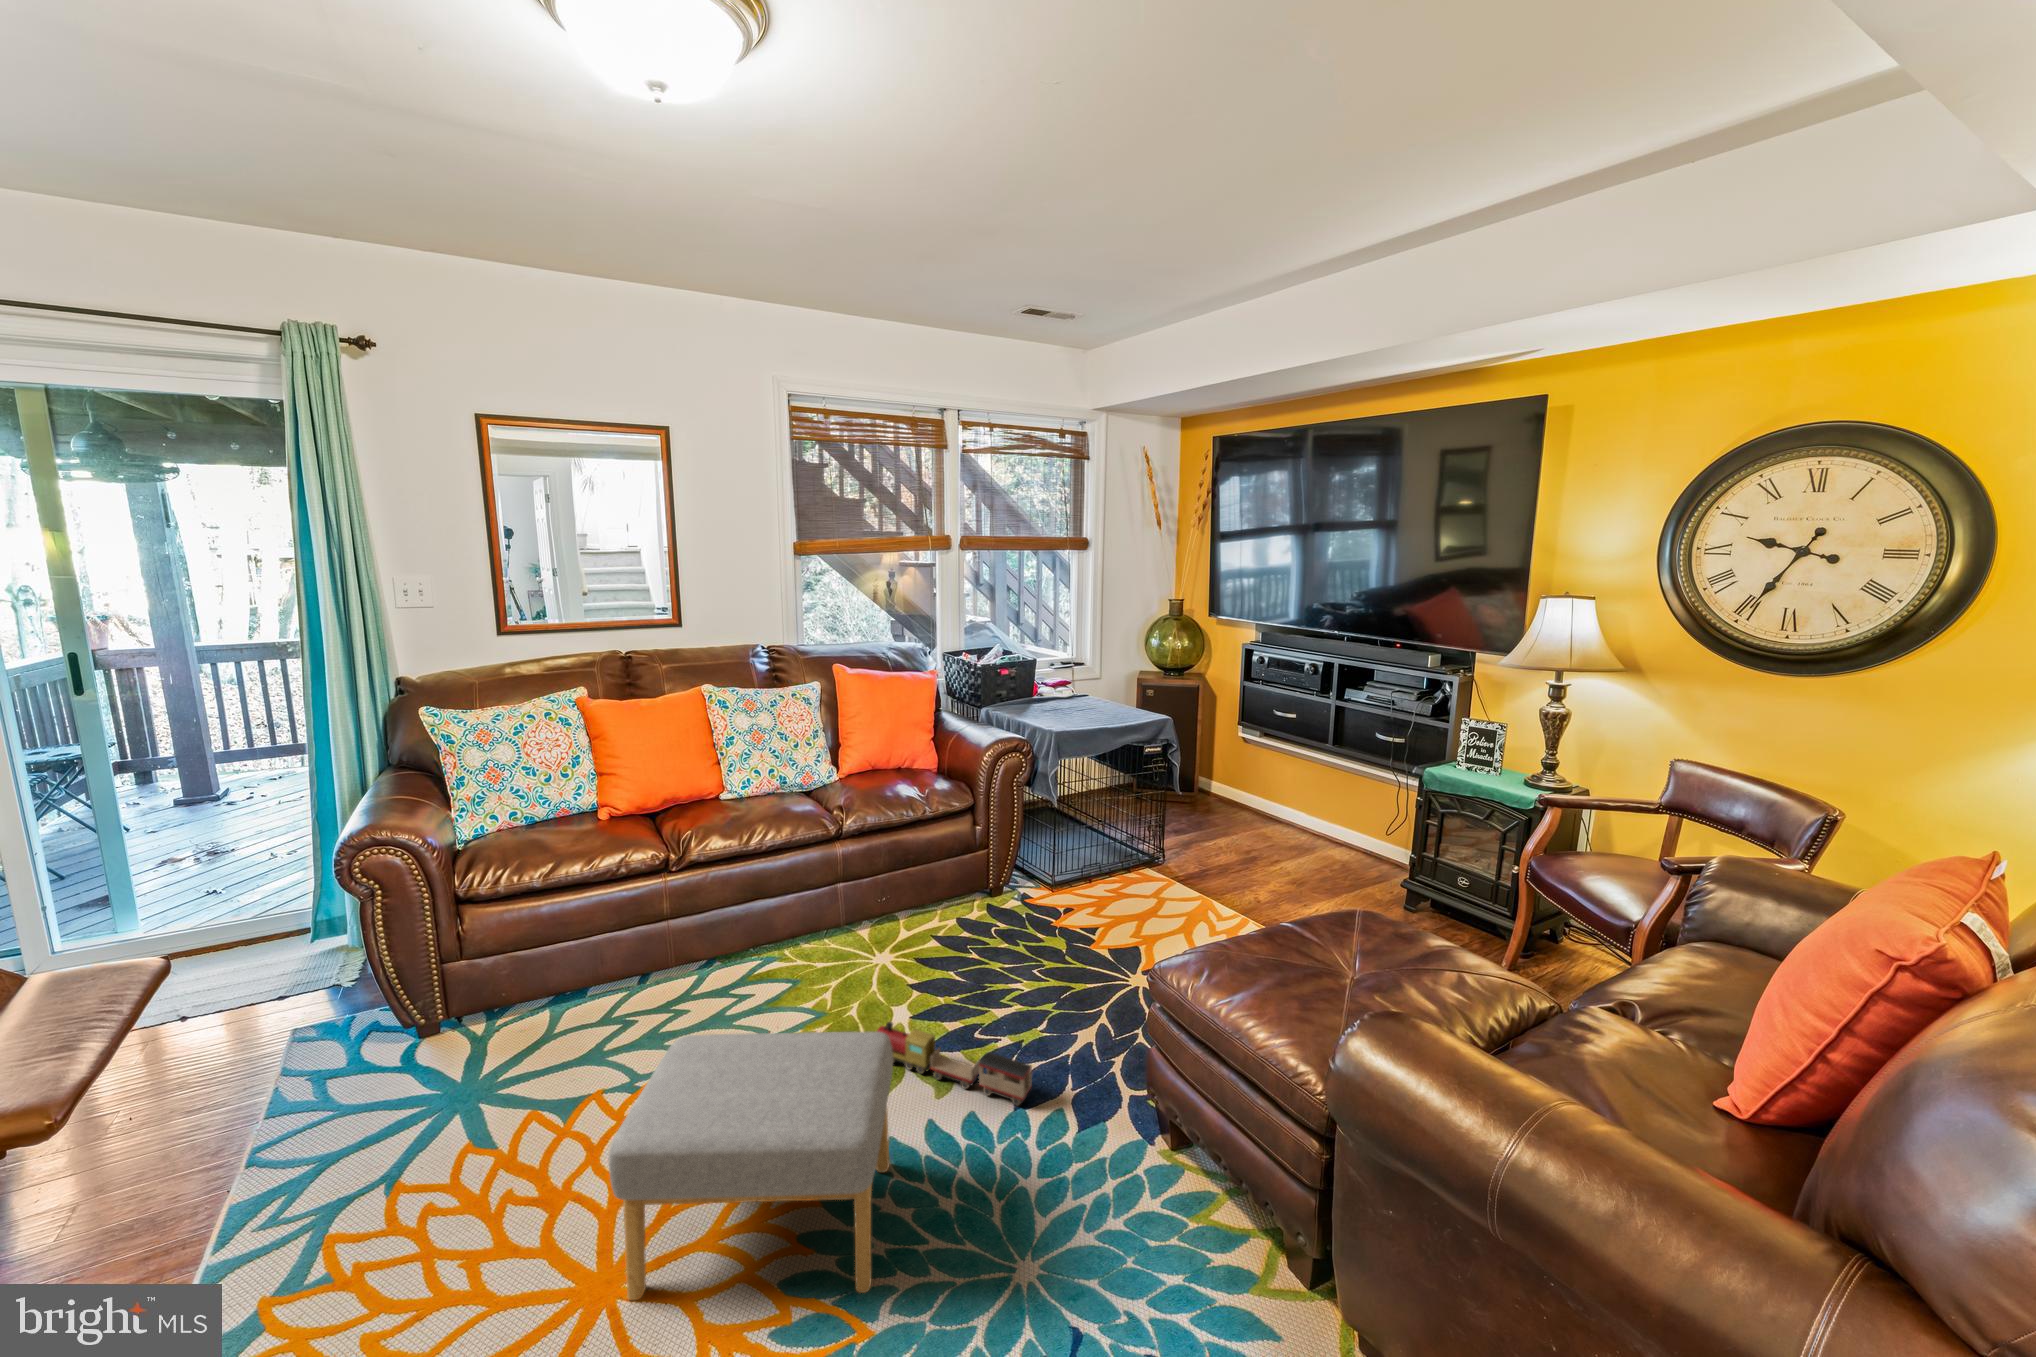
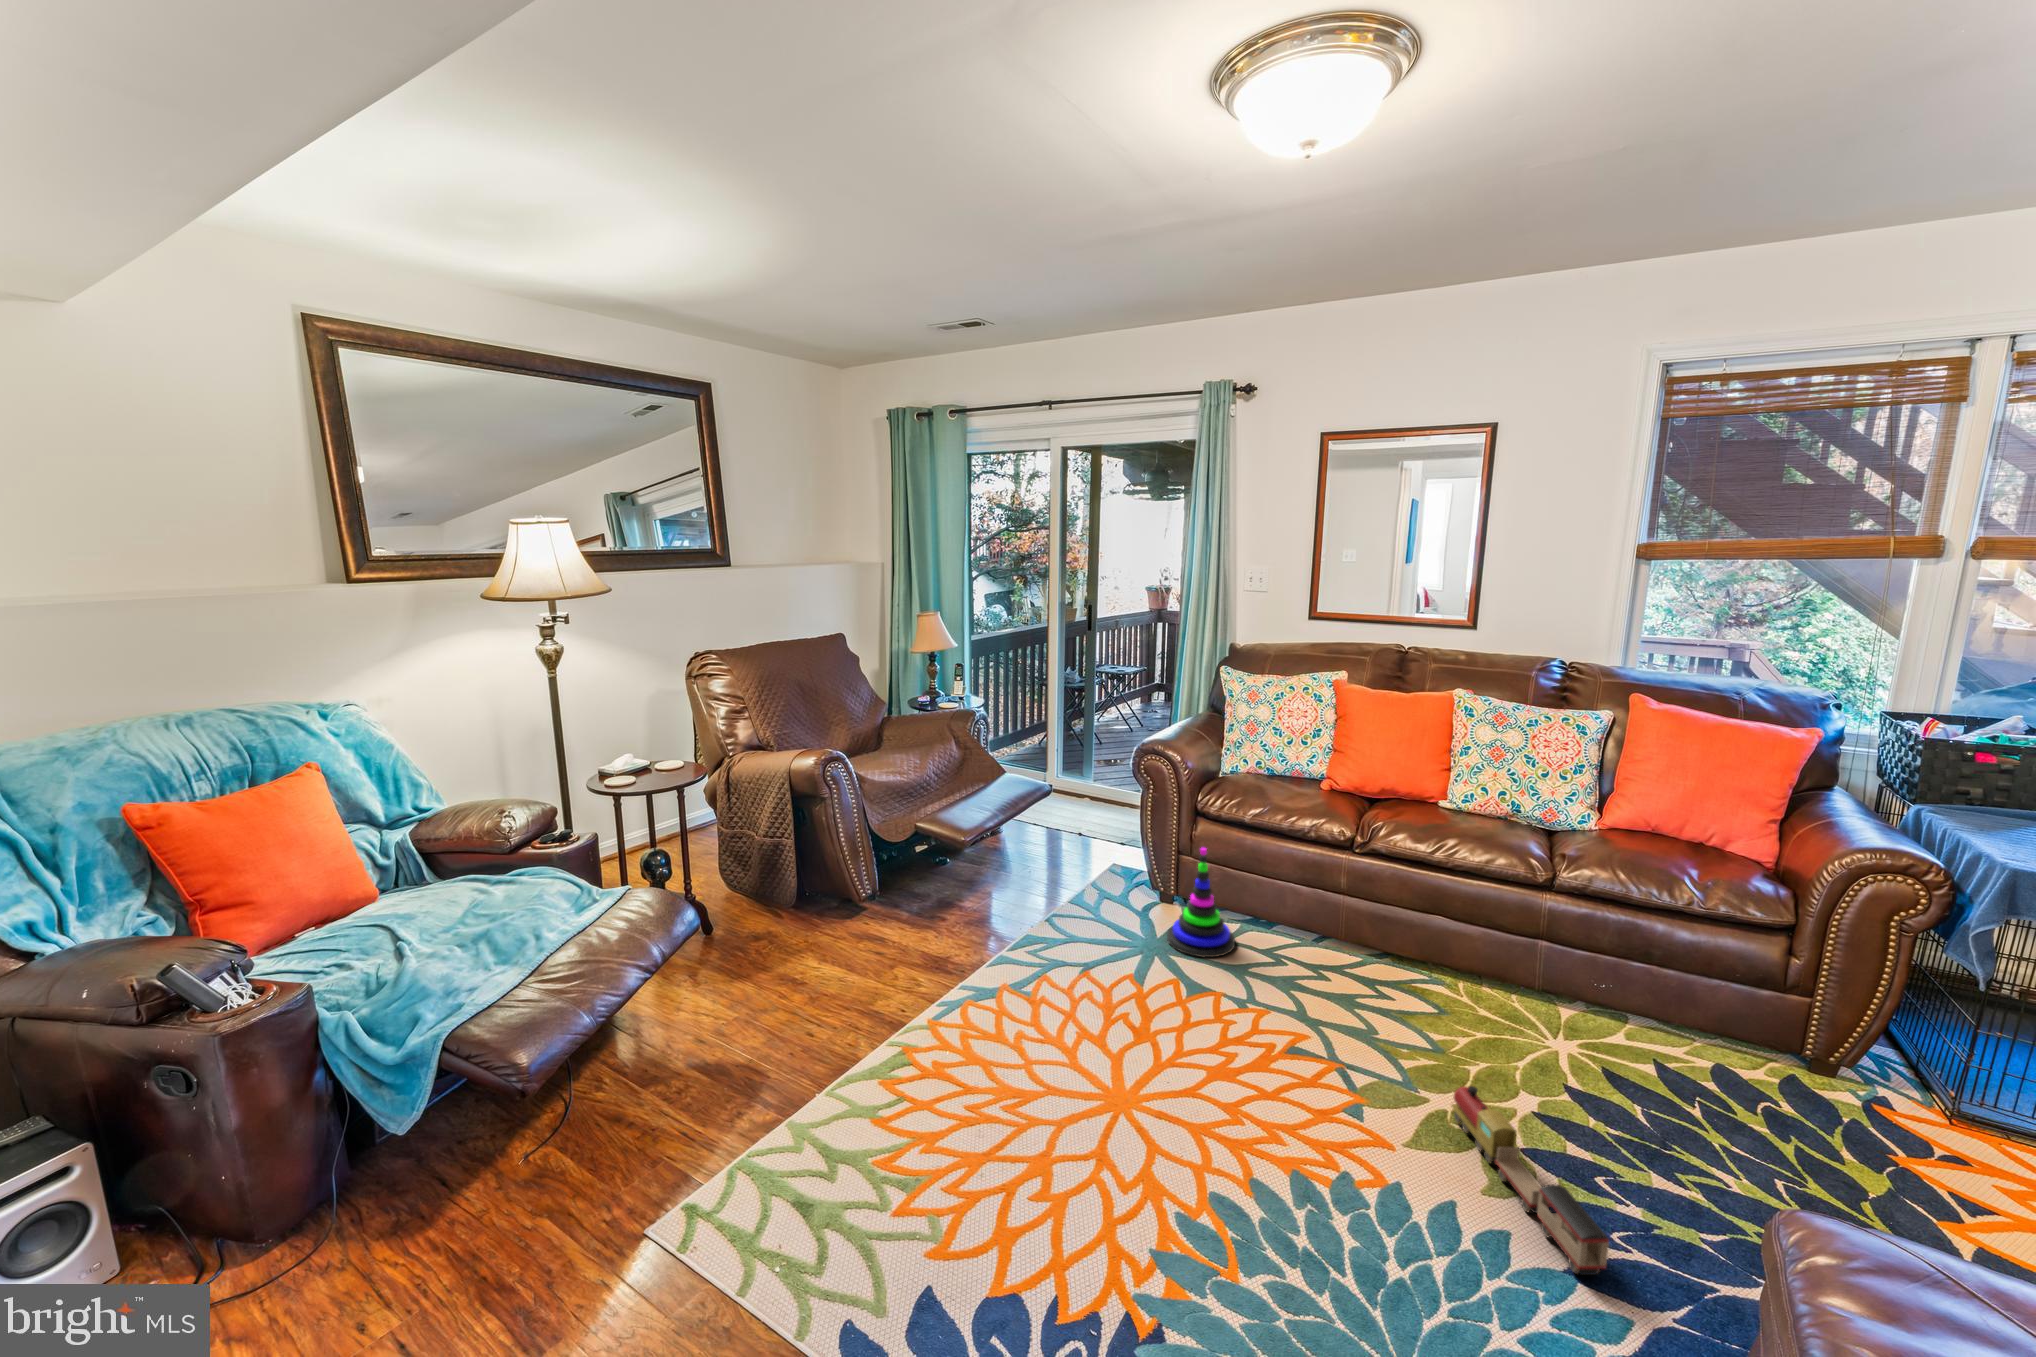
stacking toy: none [463,937,563,1081] -> present [1167,848,1235,957]
footstool: present [608,1032,893,1300] -> none [1126,960,1389,1257]

